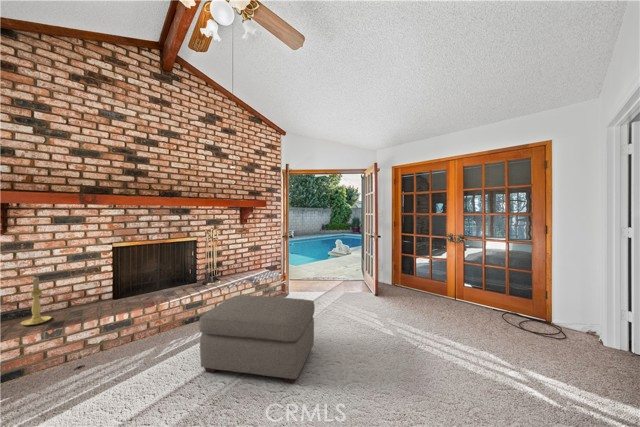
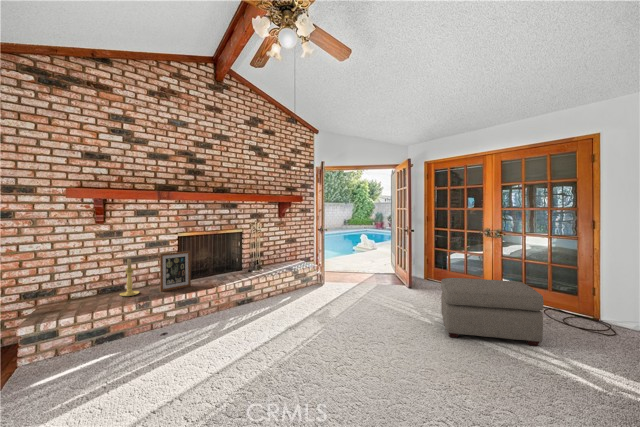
picture frame: none [80,264,124,316] -> present [160,251,191,292]
ottoman: present [199,295,315,383] -> present [441,278,544,346]

